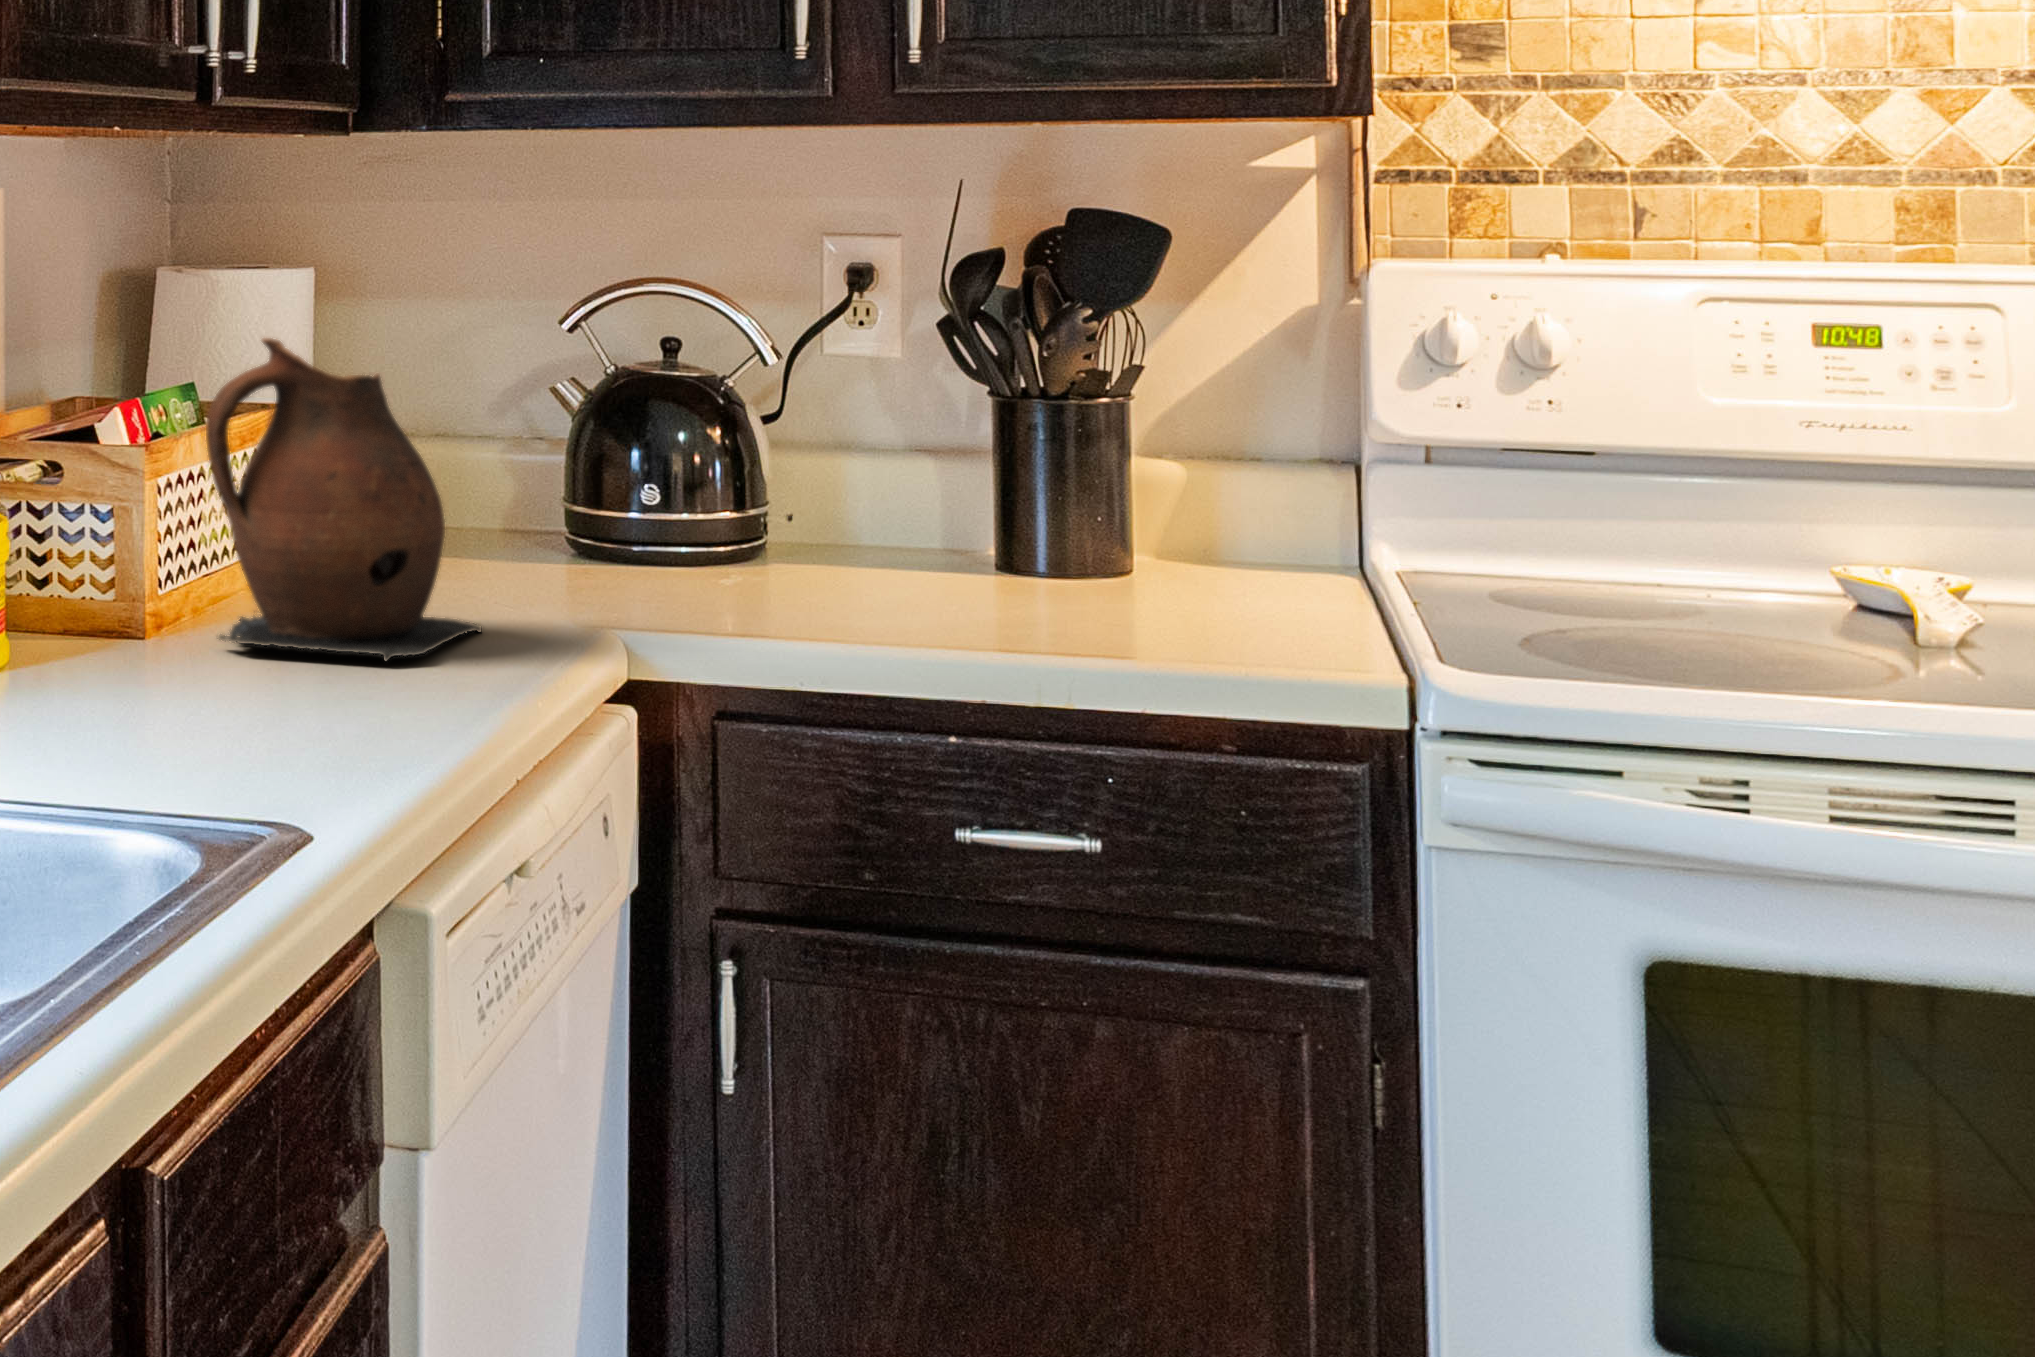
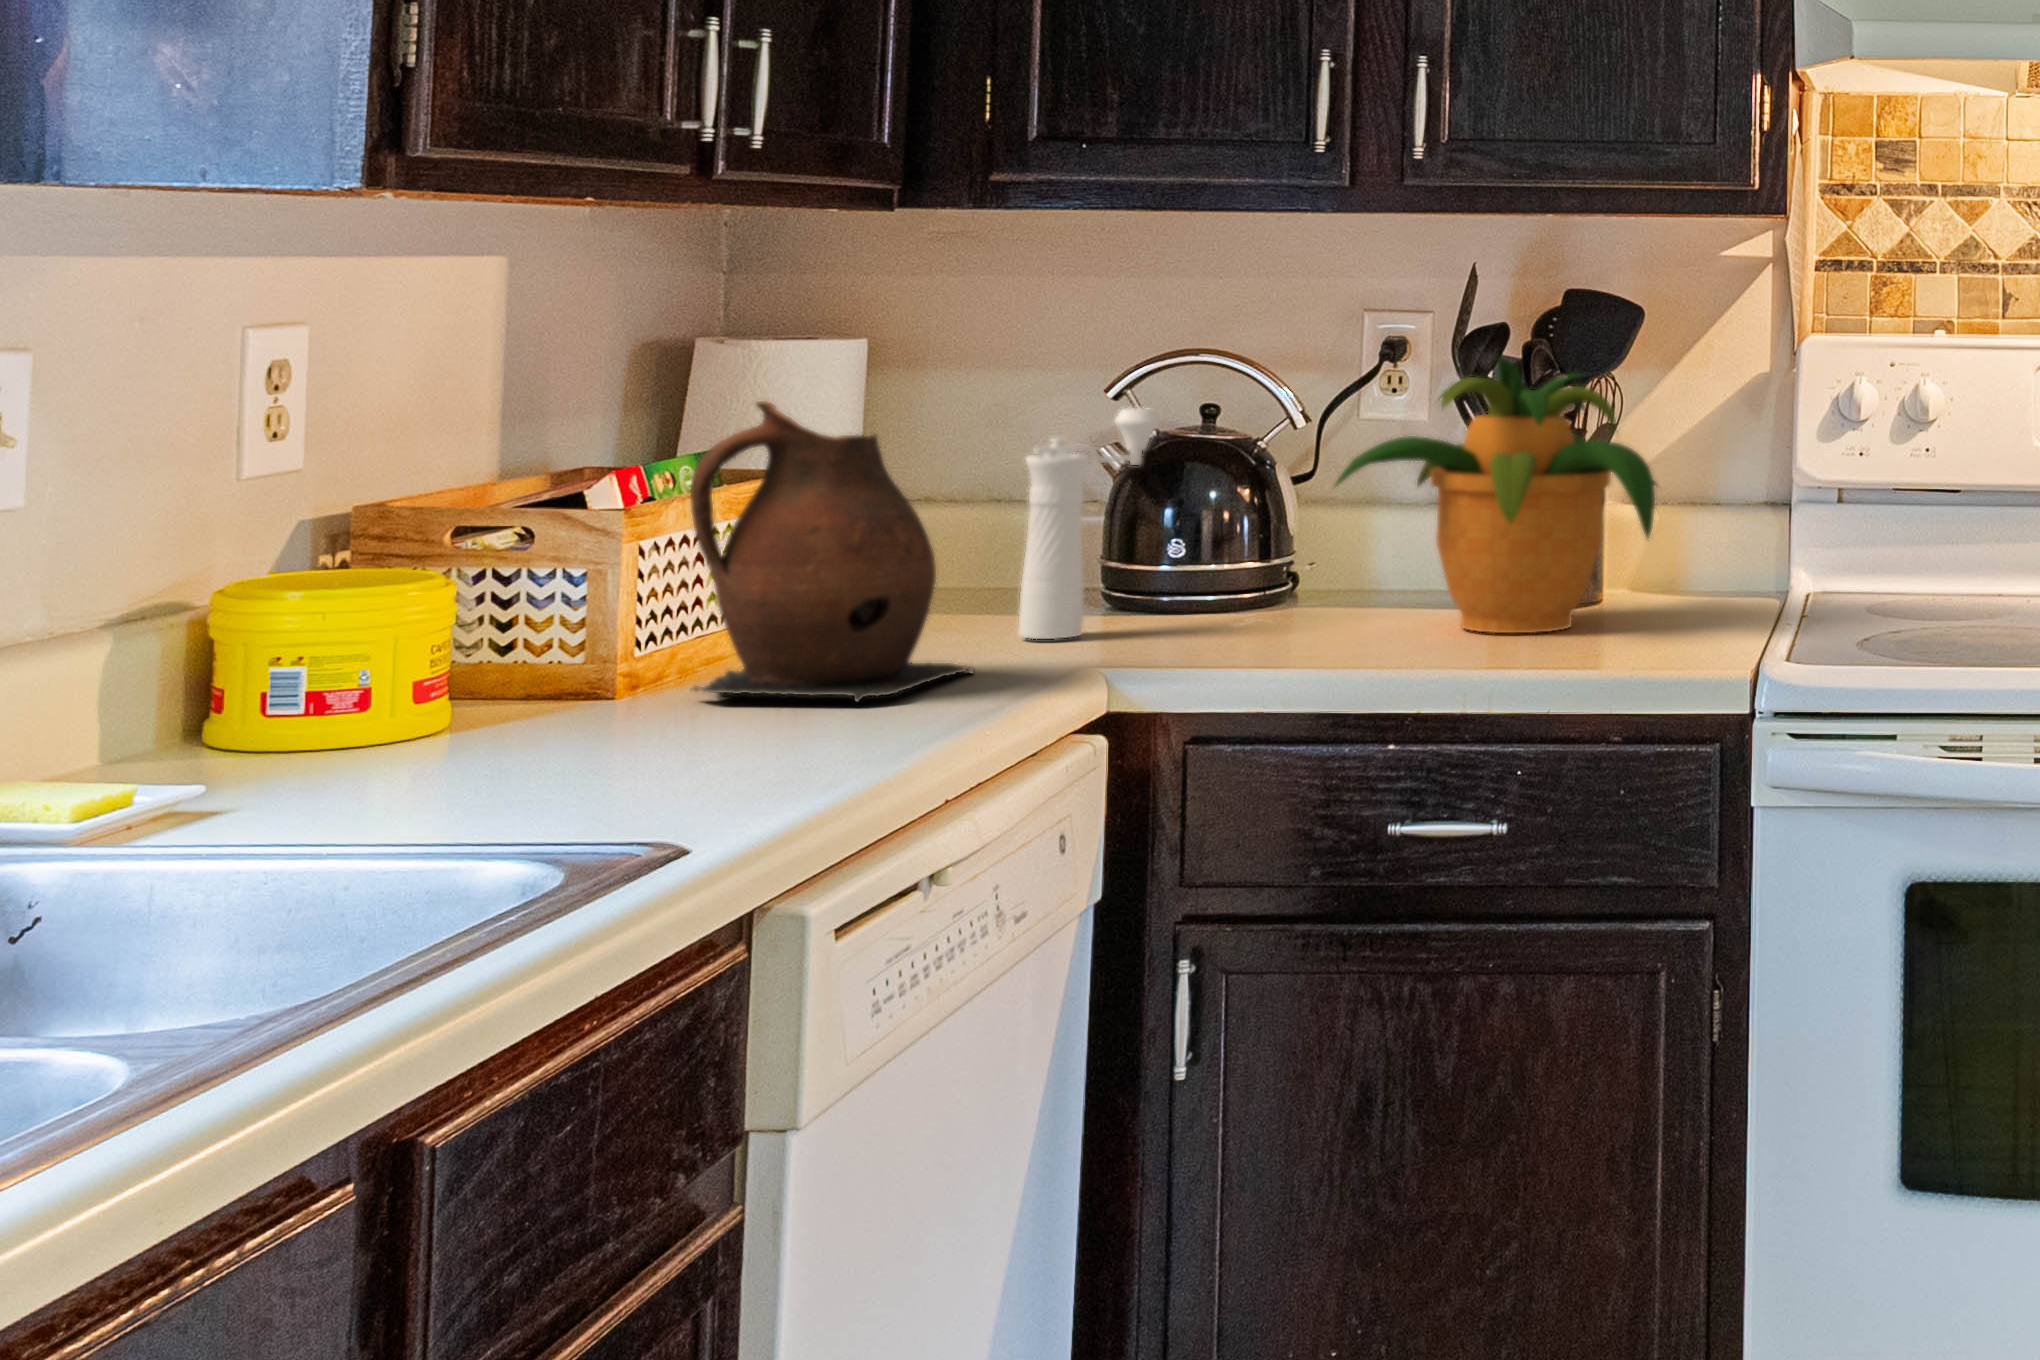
potted plant: none [836,287,1230,611] -> present [1336,357,1657,633]
pepper mill: none [501,344,630,594] -> present [1019,408,1161,639]

